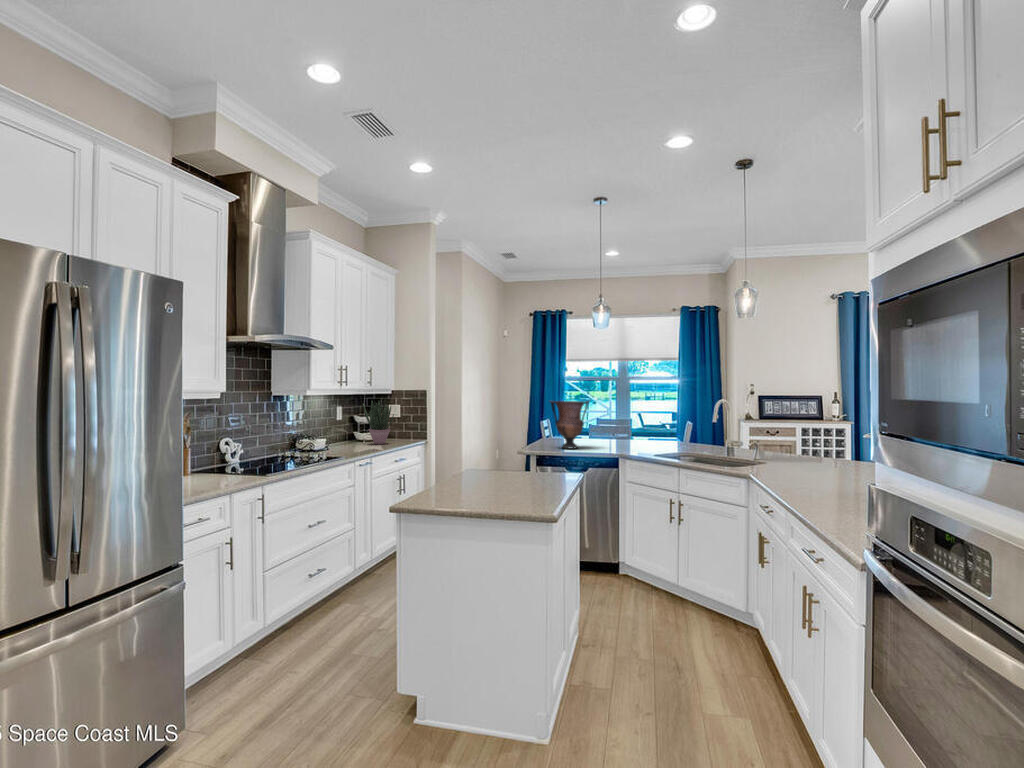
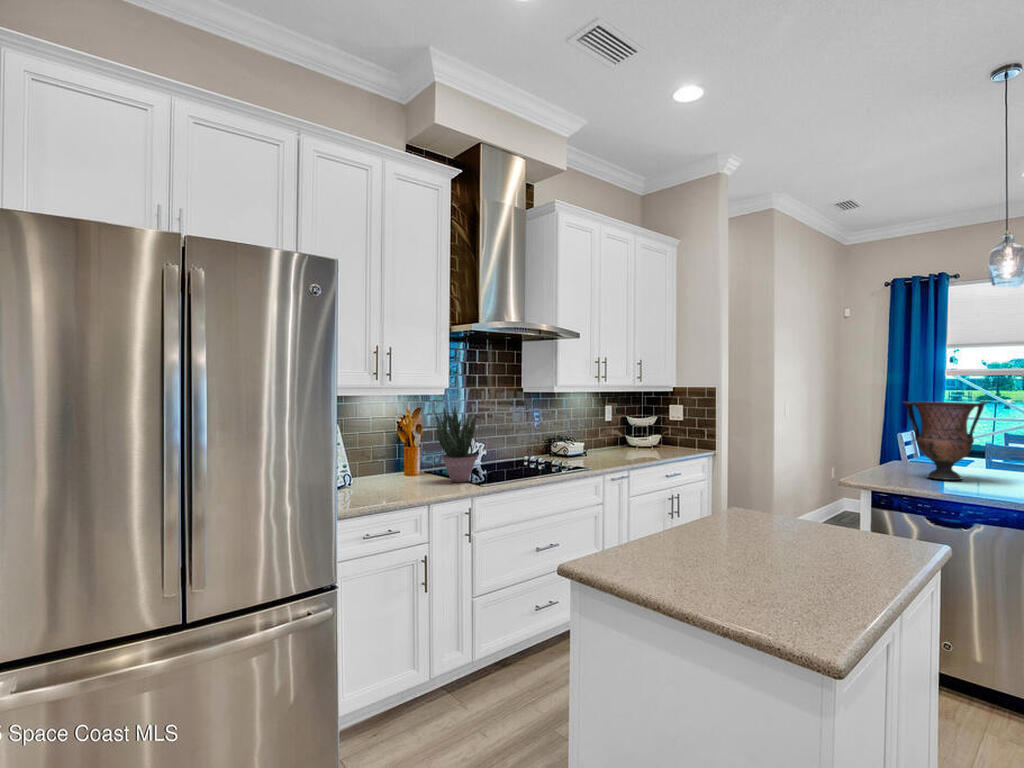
potted plant: present [363,401,394,445] -> present [435,407,478,482]

